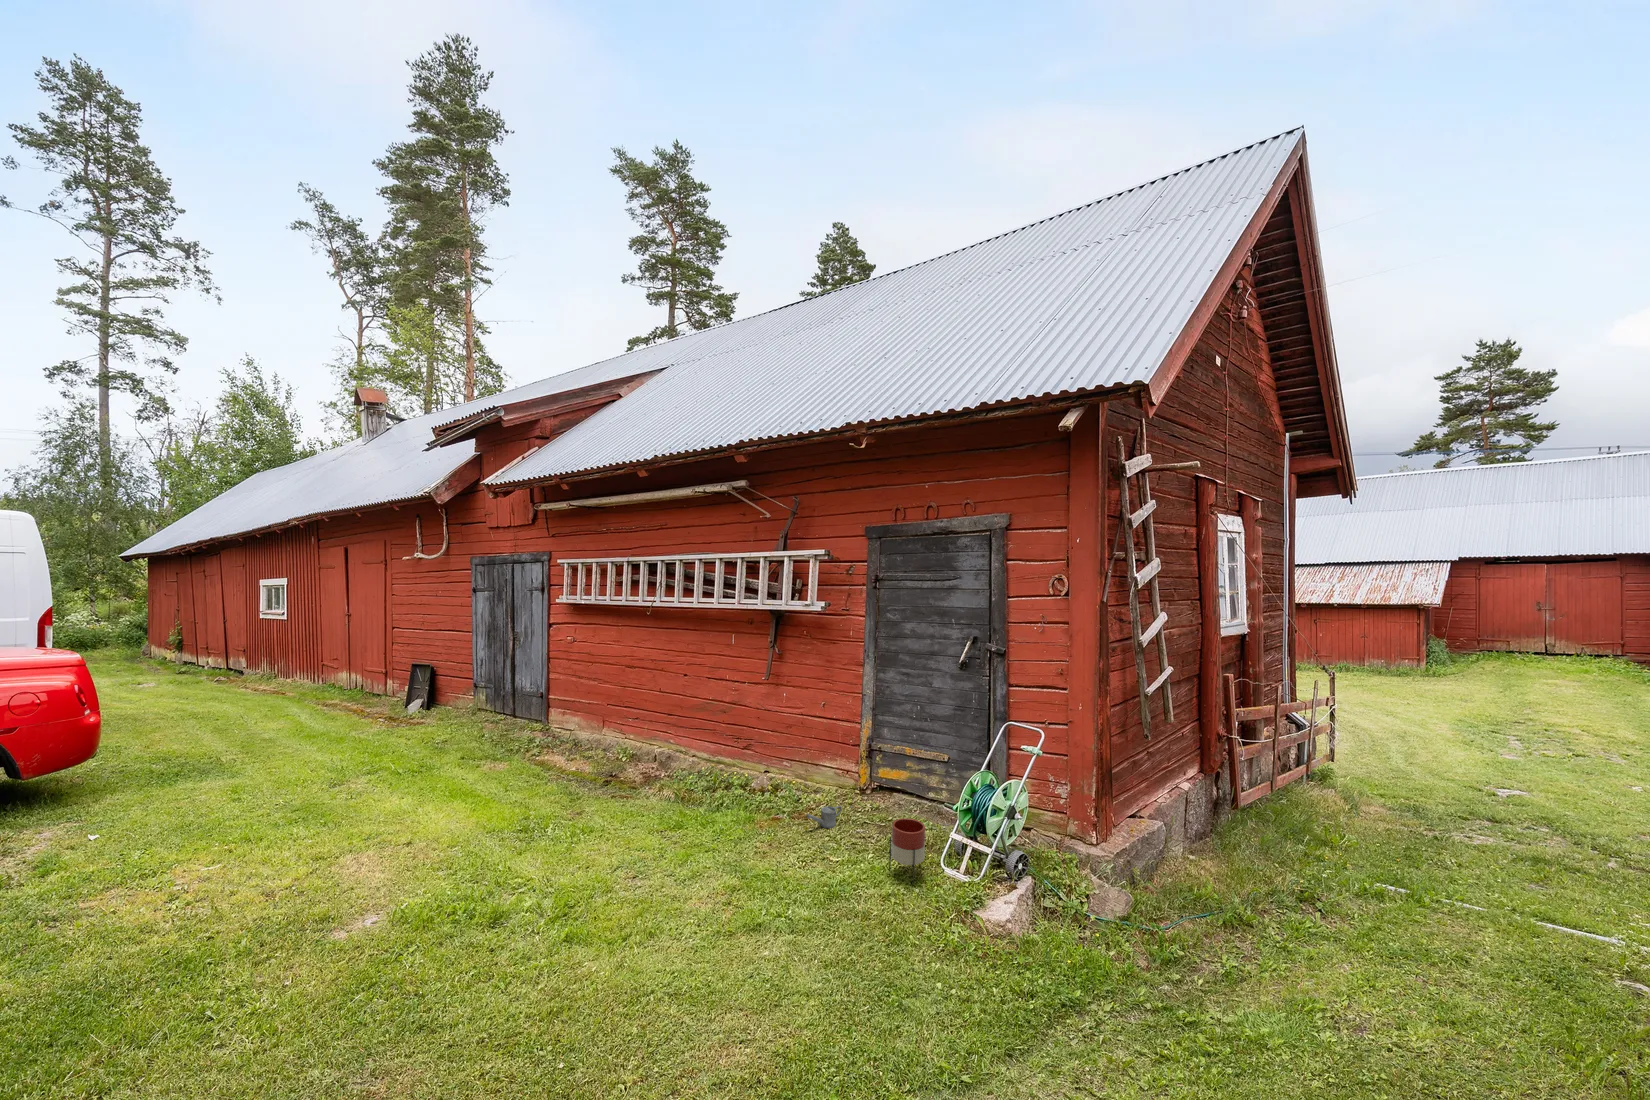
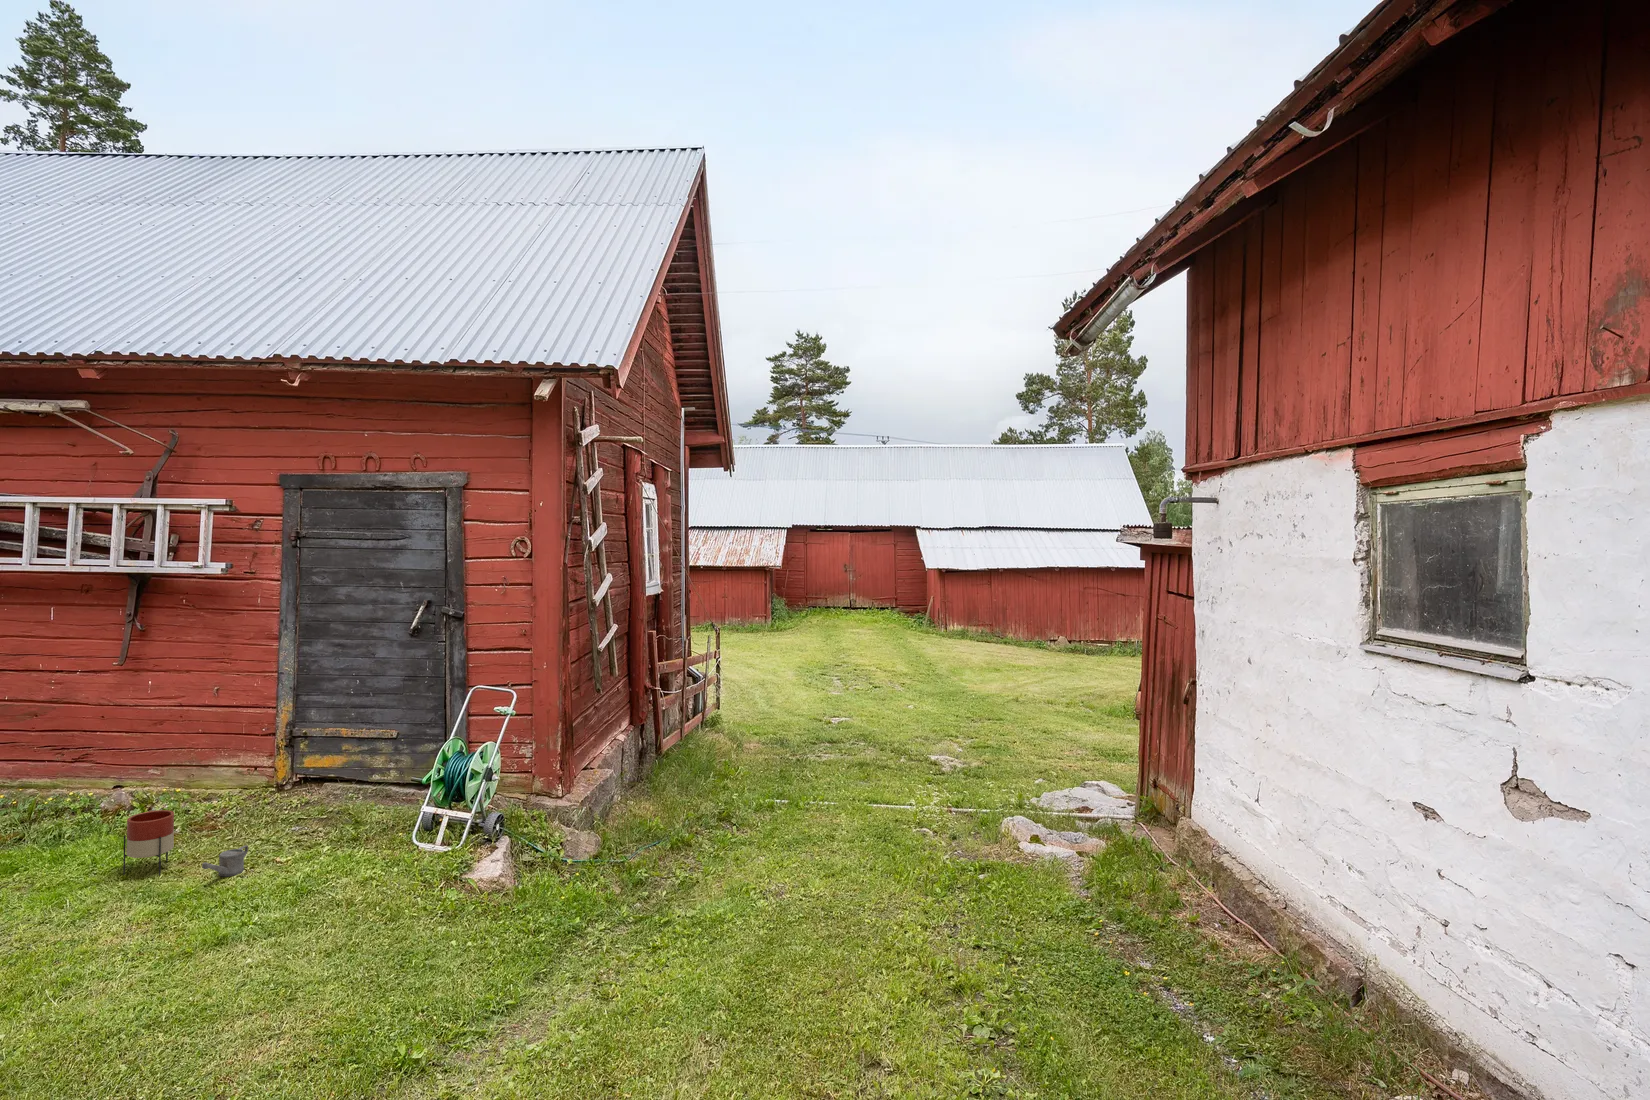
planter: present [889,818,925,885] -> present [123,810,174,876]

